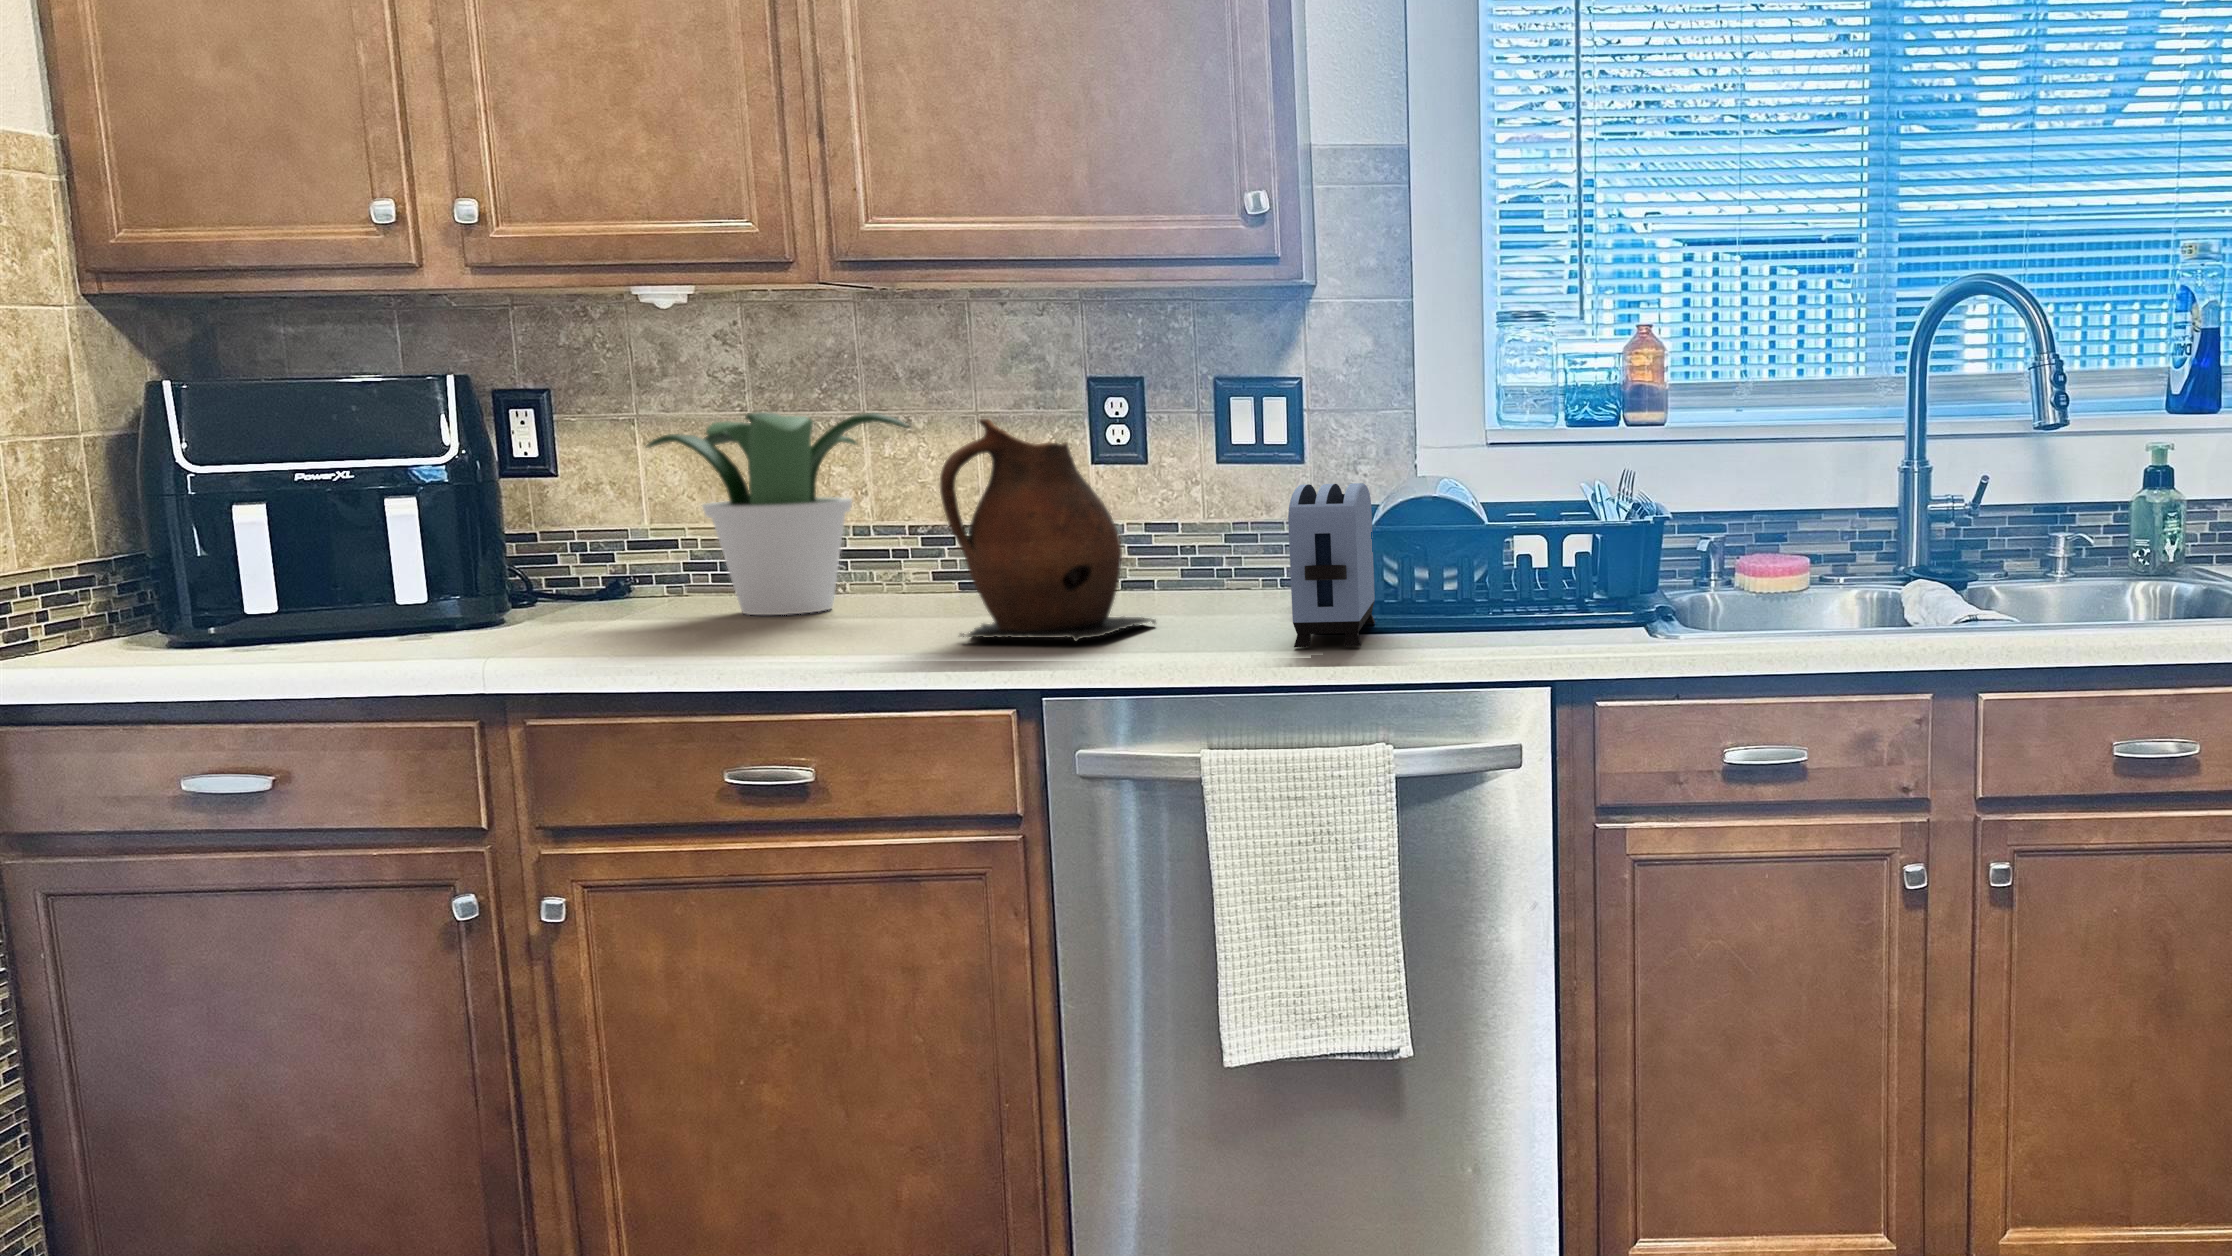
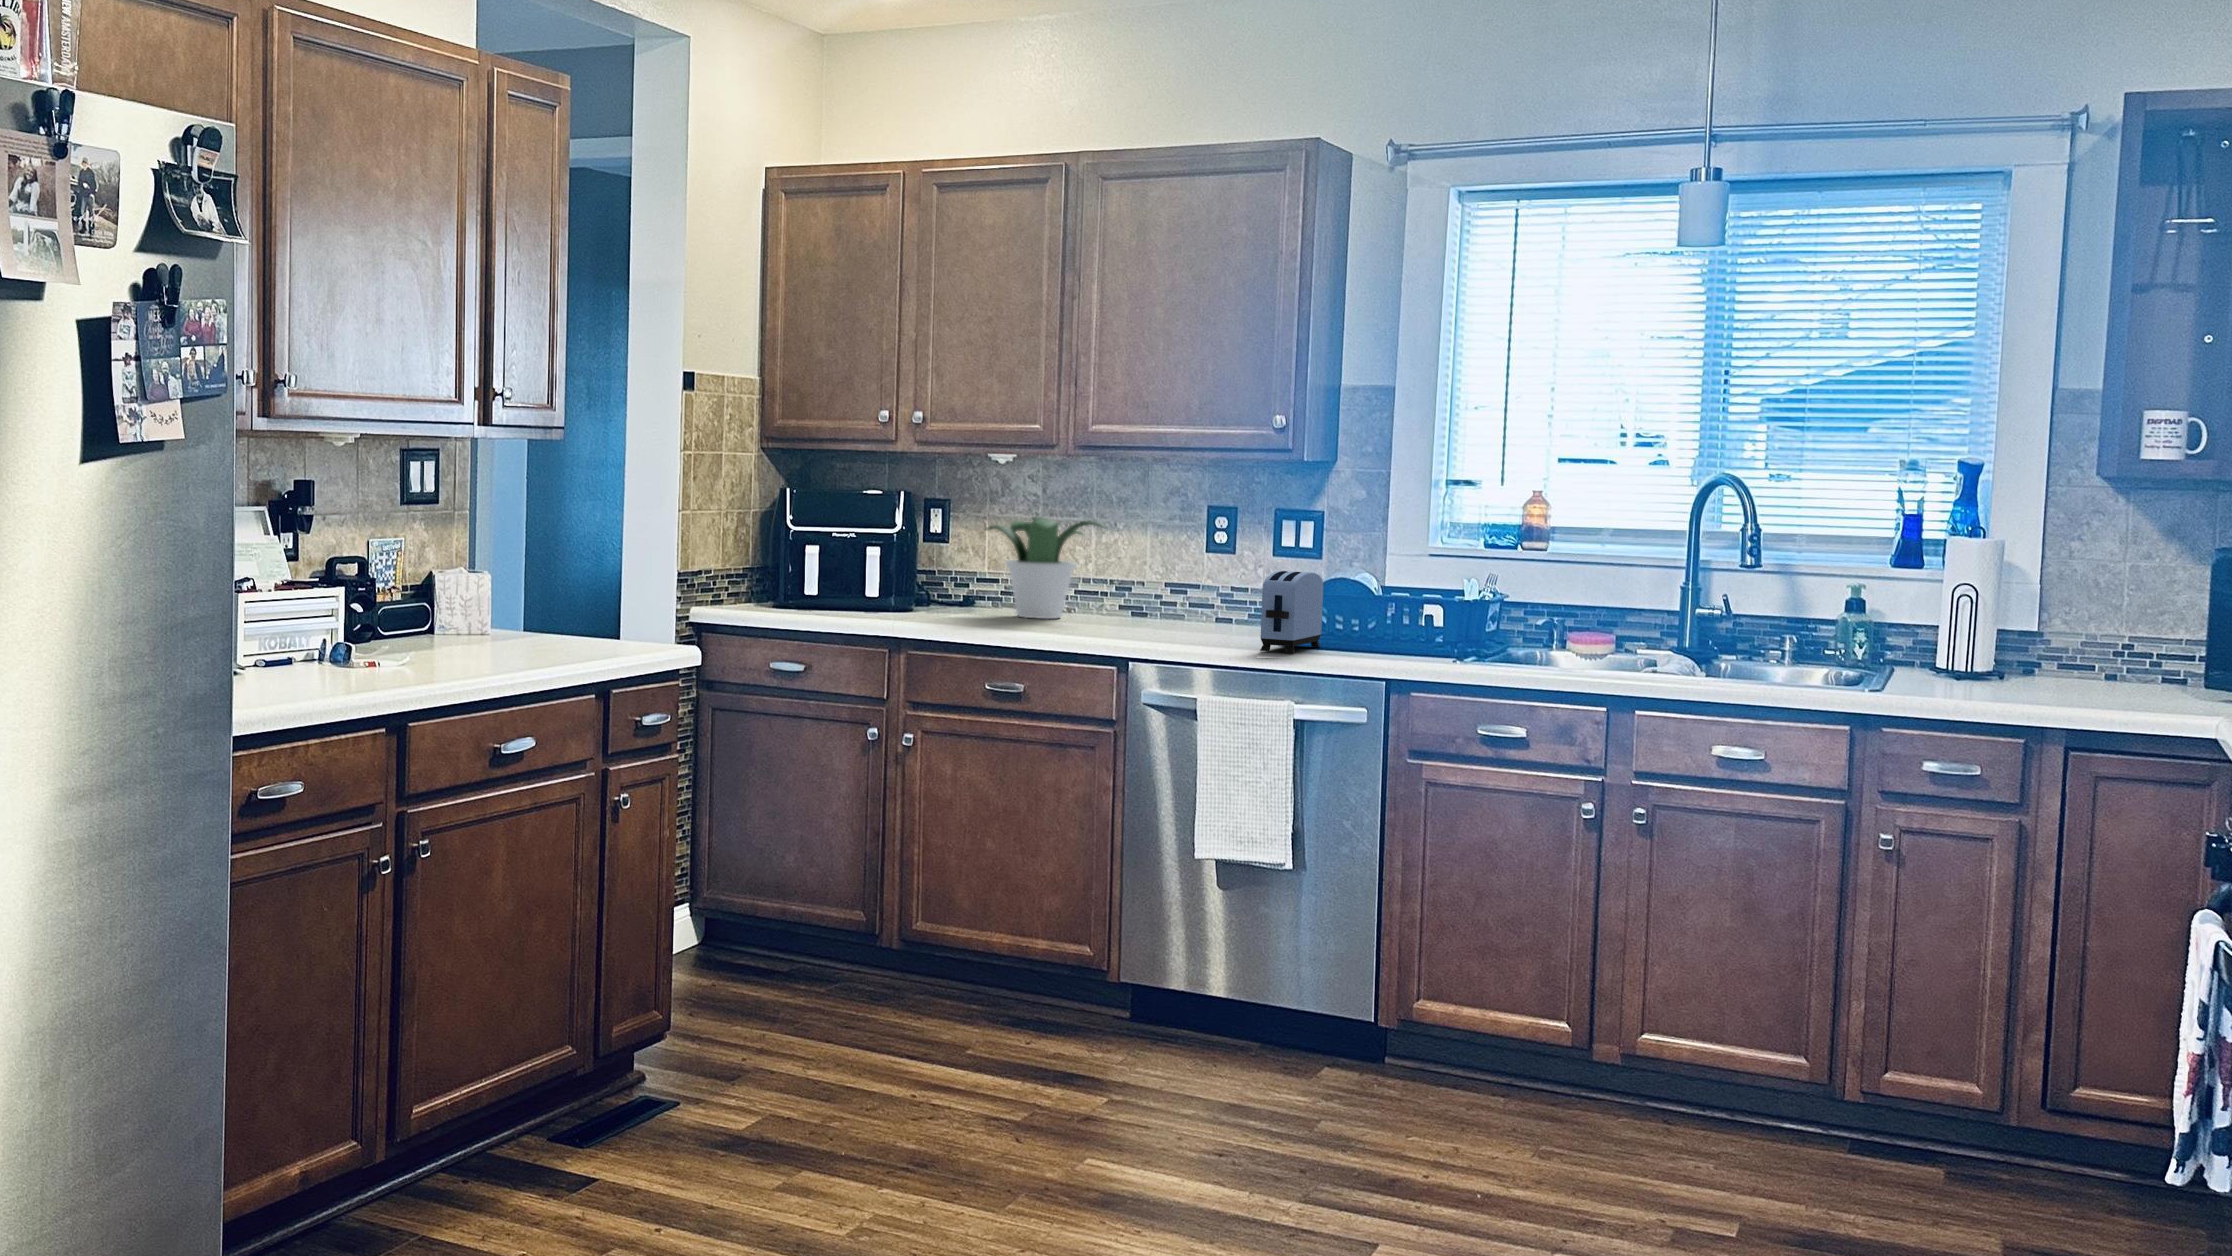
ceramic pitcher: present [940,419,1156,642] -> none [1107,528,1208,640]

